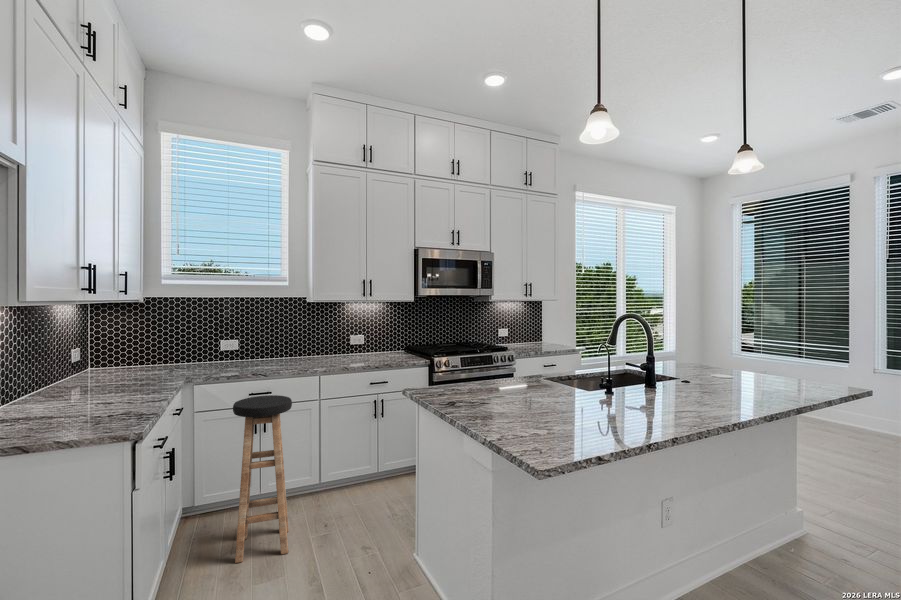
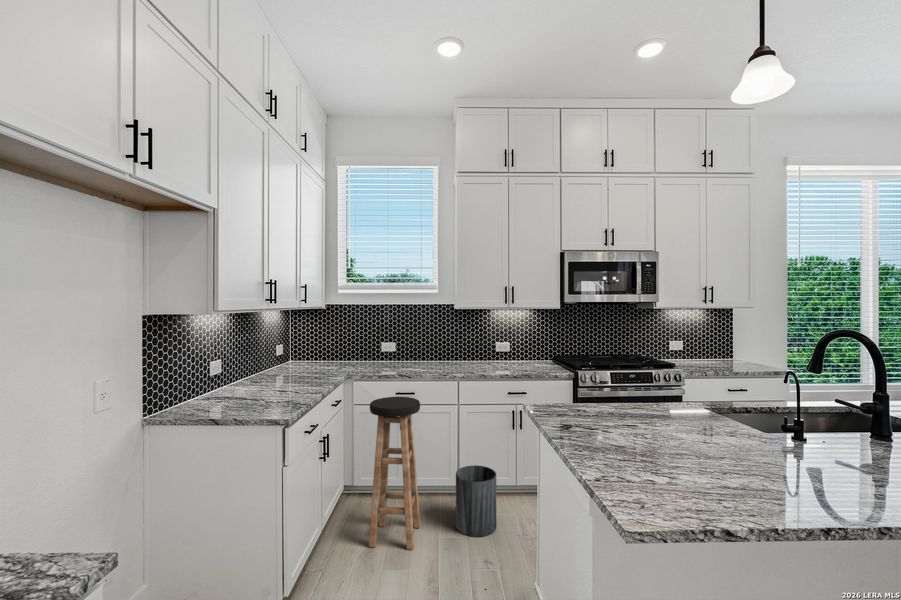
trash can: none [327,457,368,527] -> present [456,465,497,537]

